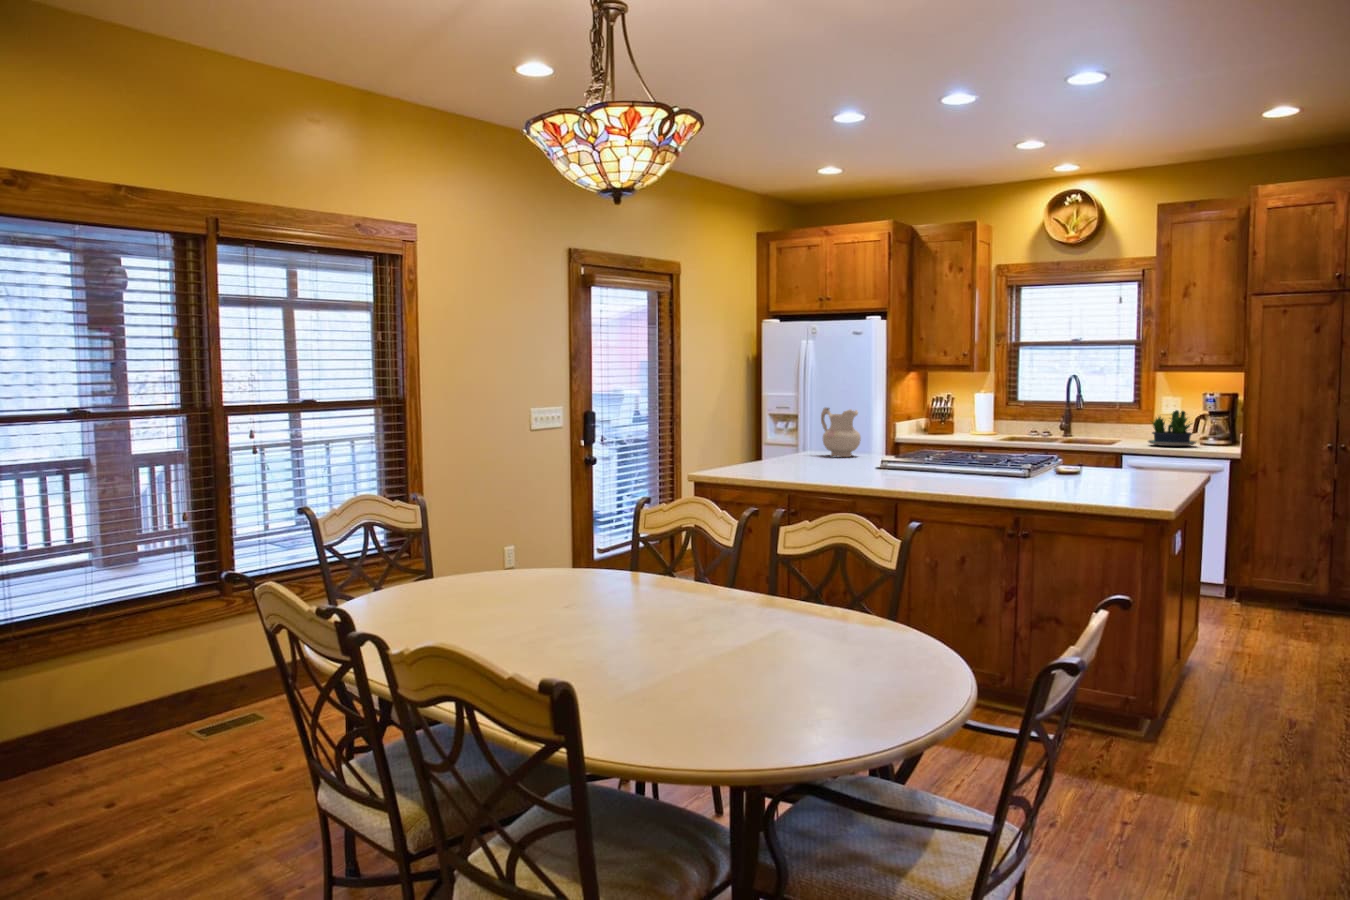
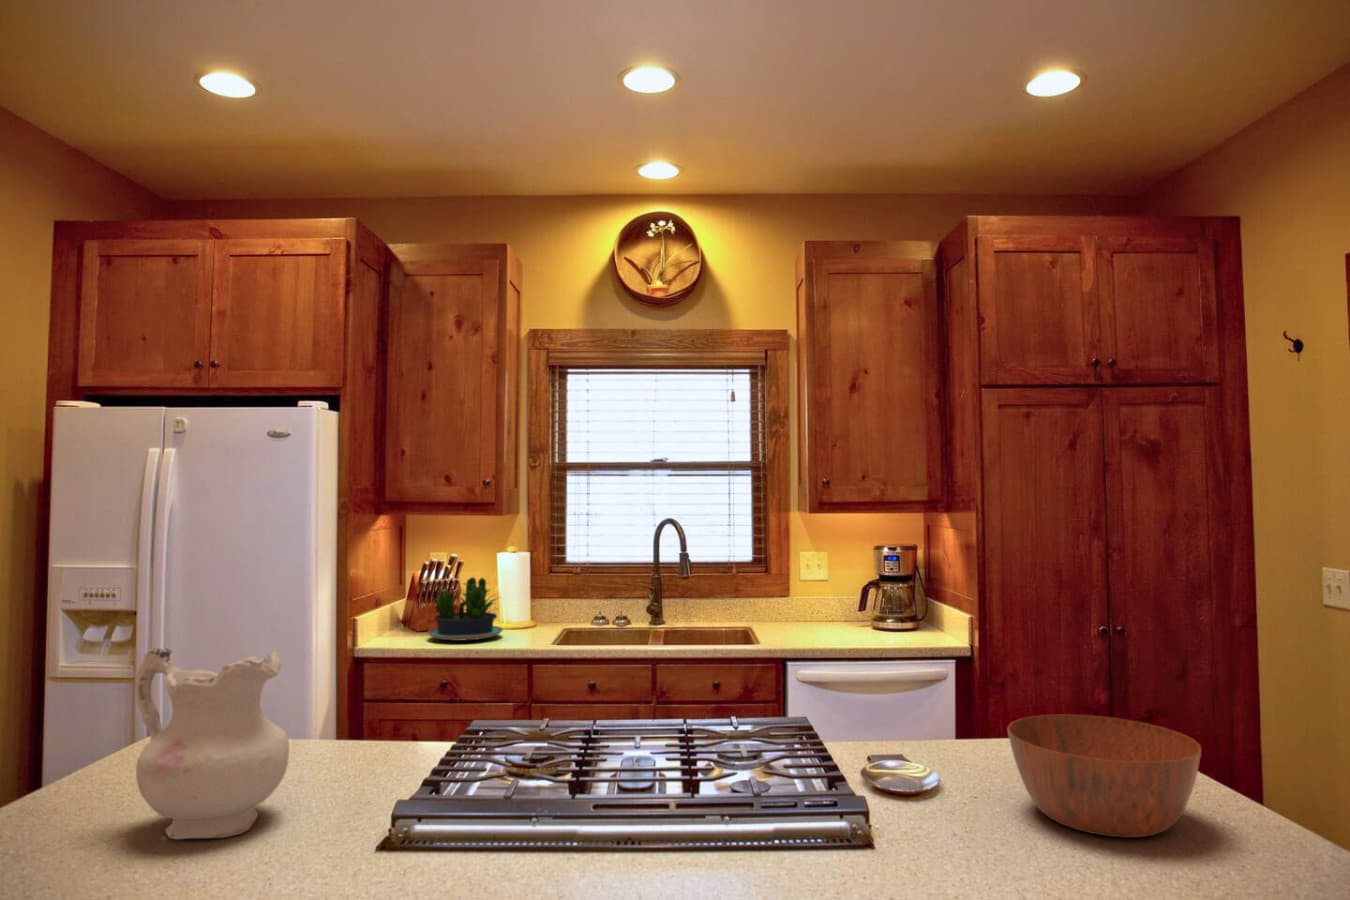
potted plant: present [1148,410,1196,446] -> present [428,577,503,641]
bowl: none [1077,441,1139,471] -> present [1007,715,1201,837]

